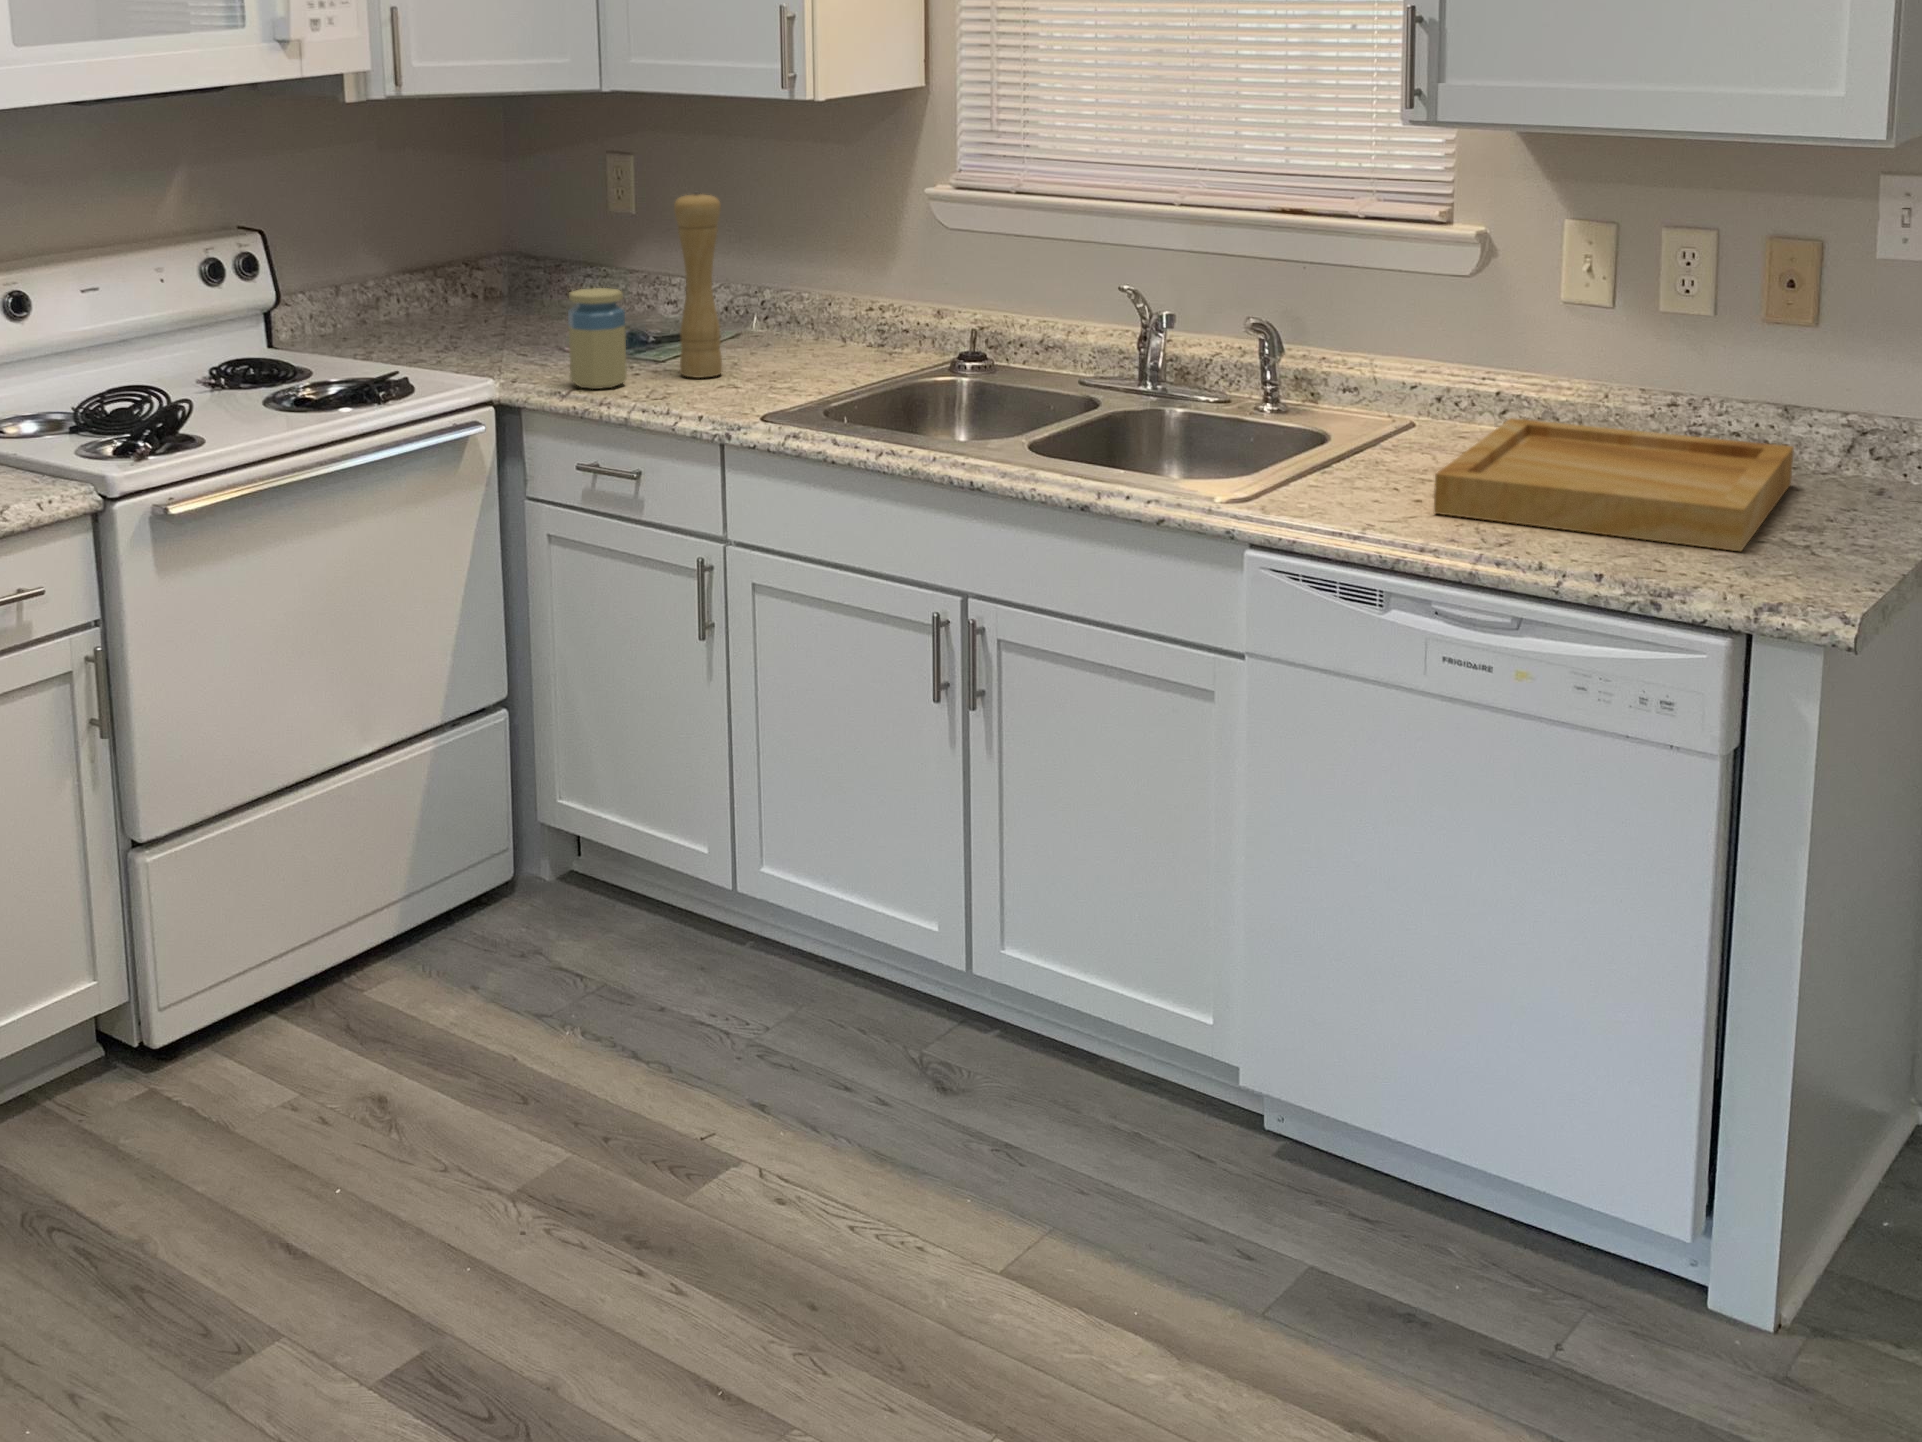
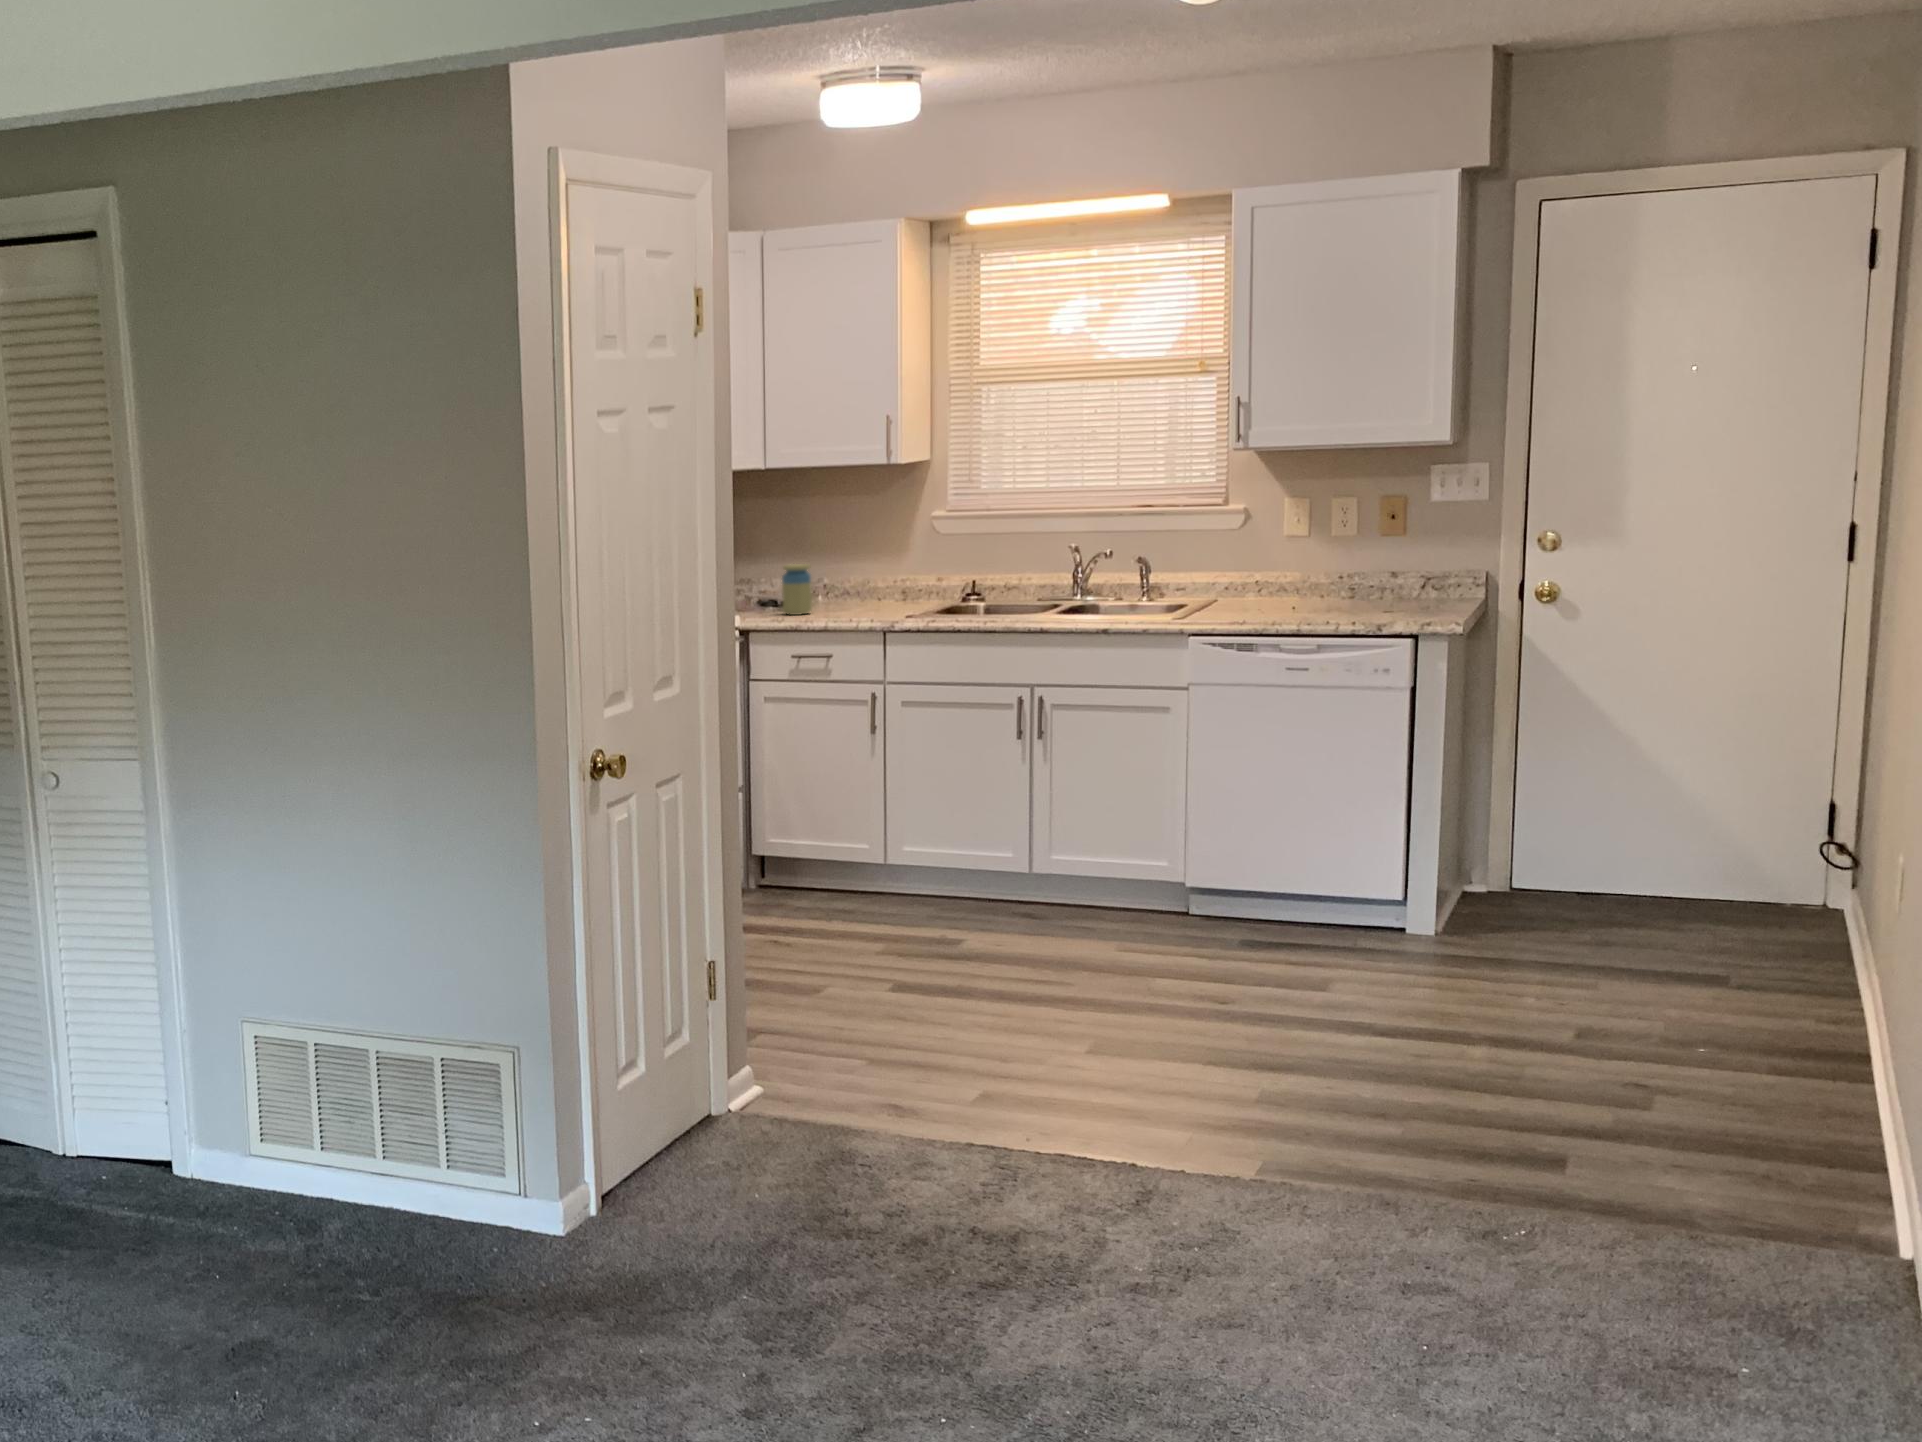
pepper mill: present [674,192,722,378] -> none [826,513,851,609]
tray: present [1434,418,1794,551] -> none [1267,586,1405,617]

